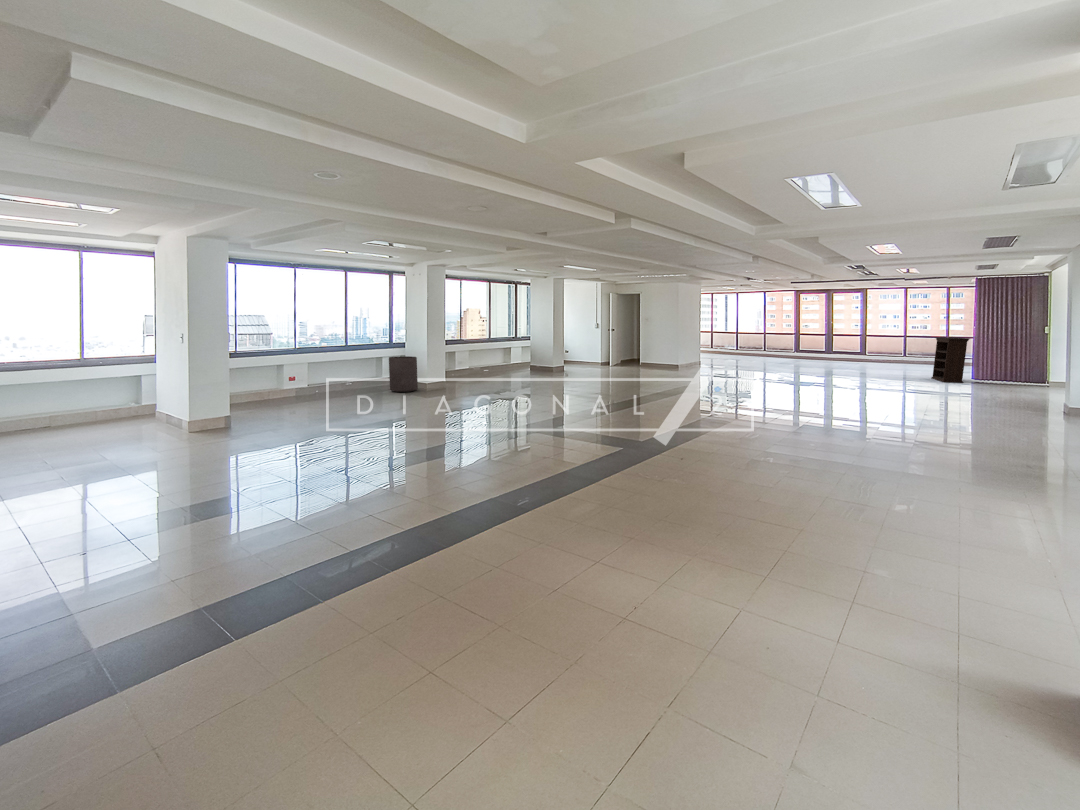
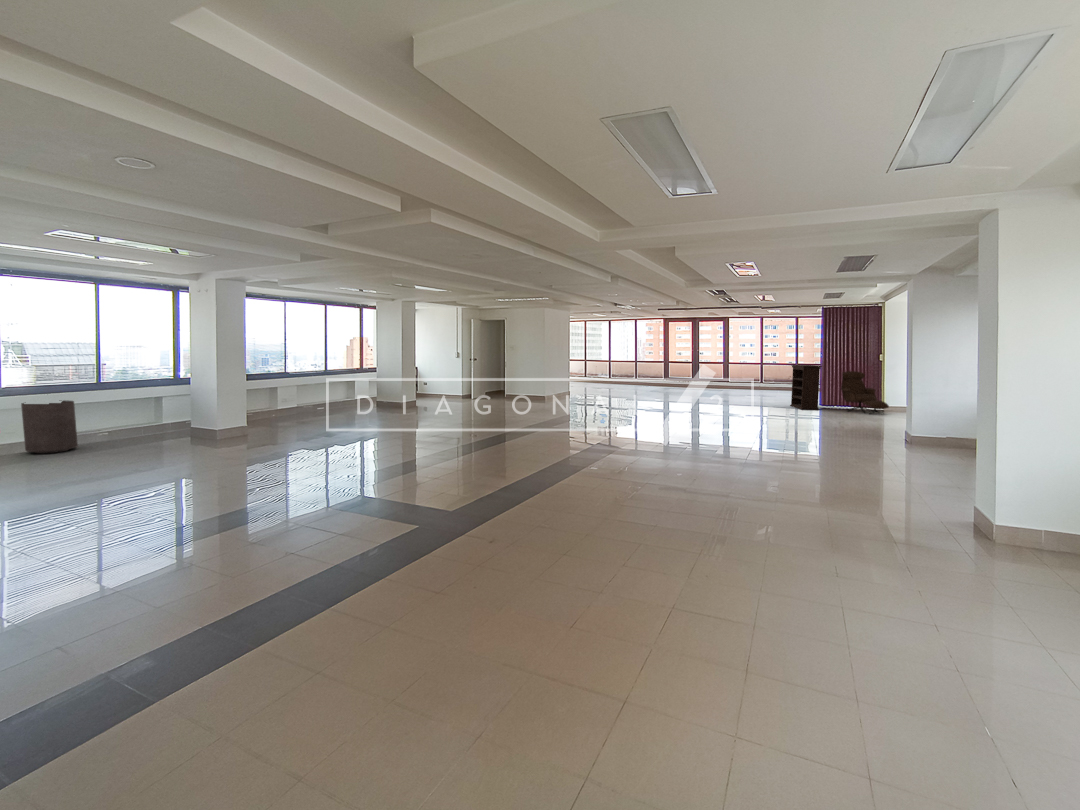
lounge chair: none [990,344,1046,389] -> present [841,371,889,413]
trash can: present [389,356,418,392] -> present [21,400,78,453]

